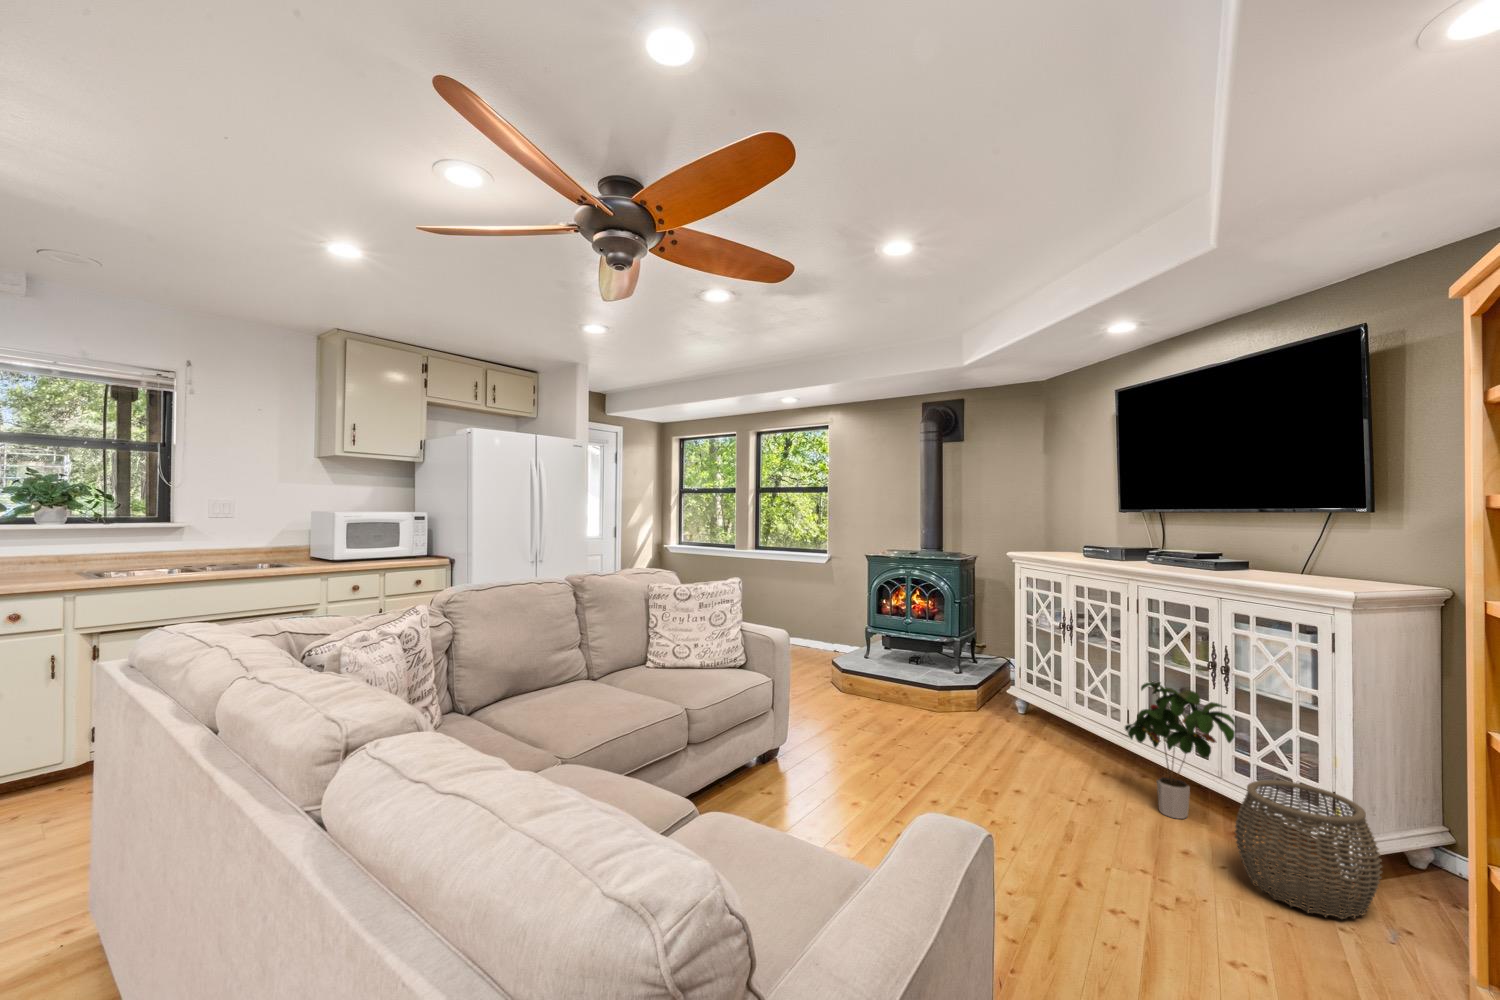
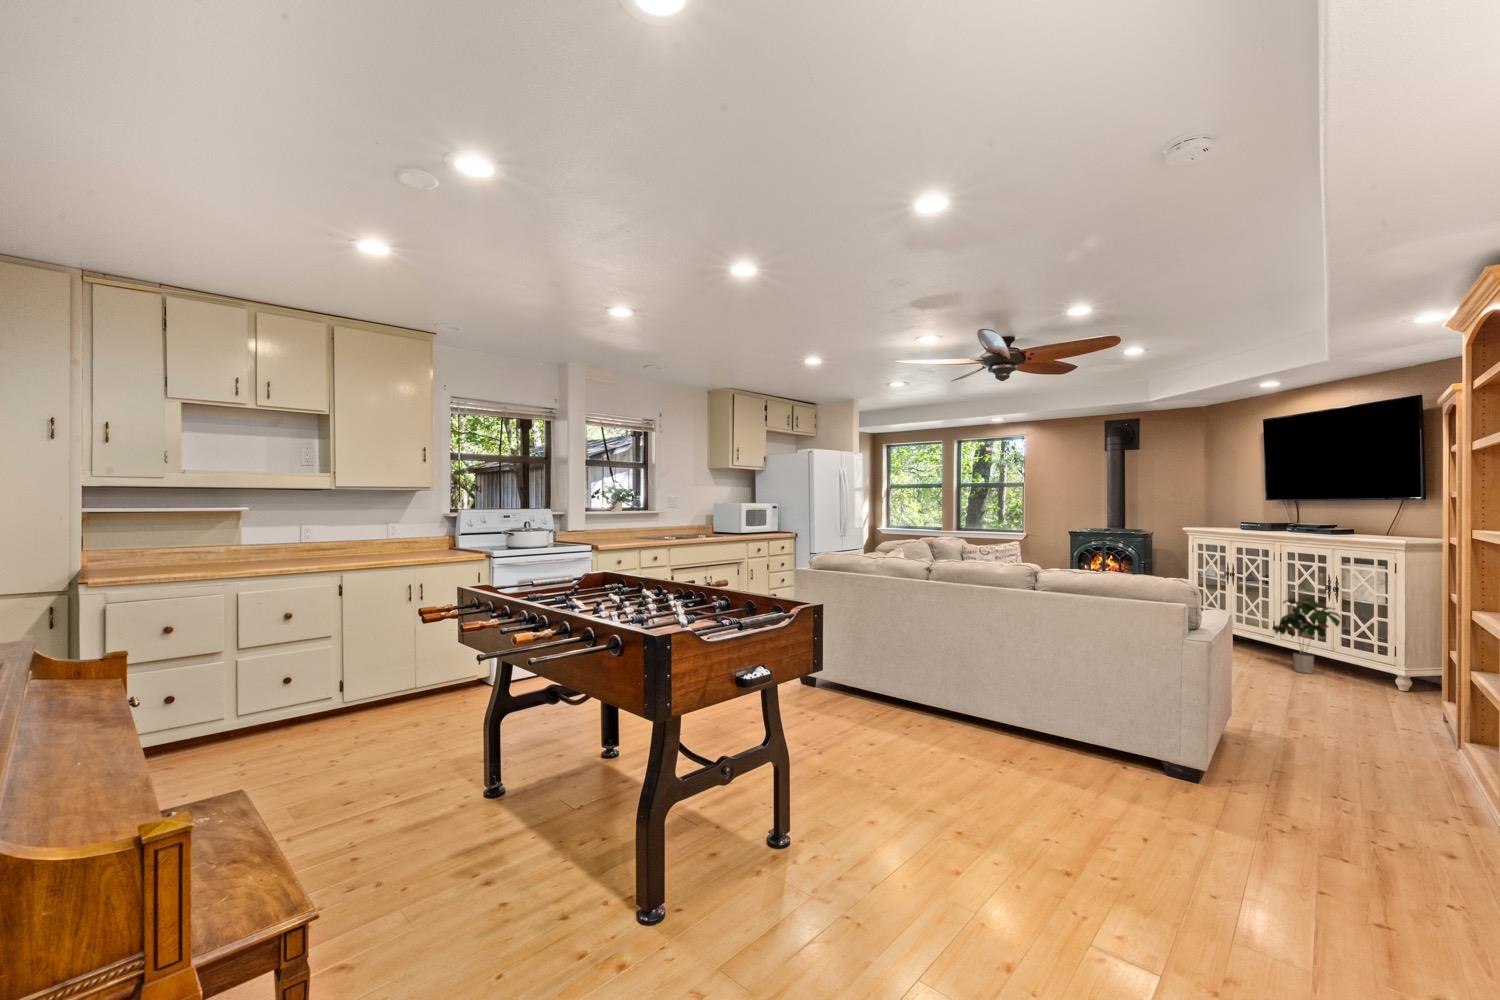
woven basket: present [1235,780,1382,919] -> none [1337,642,1417,701]

